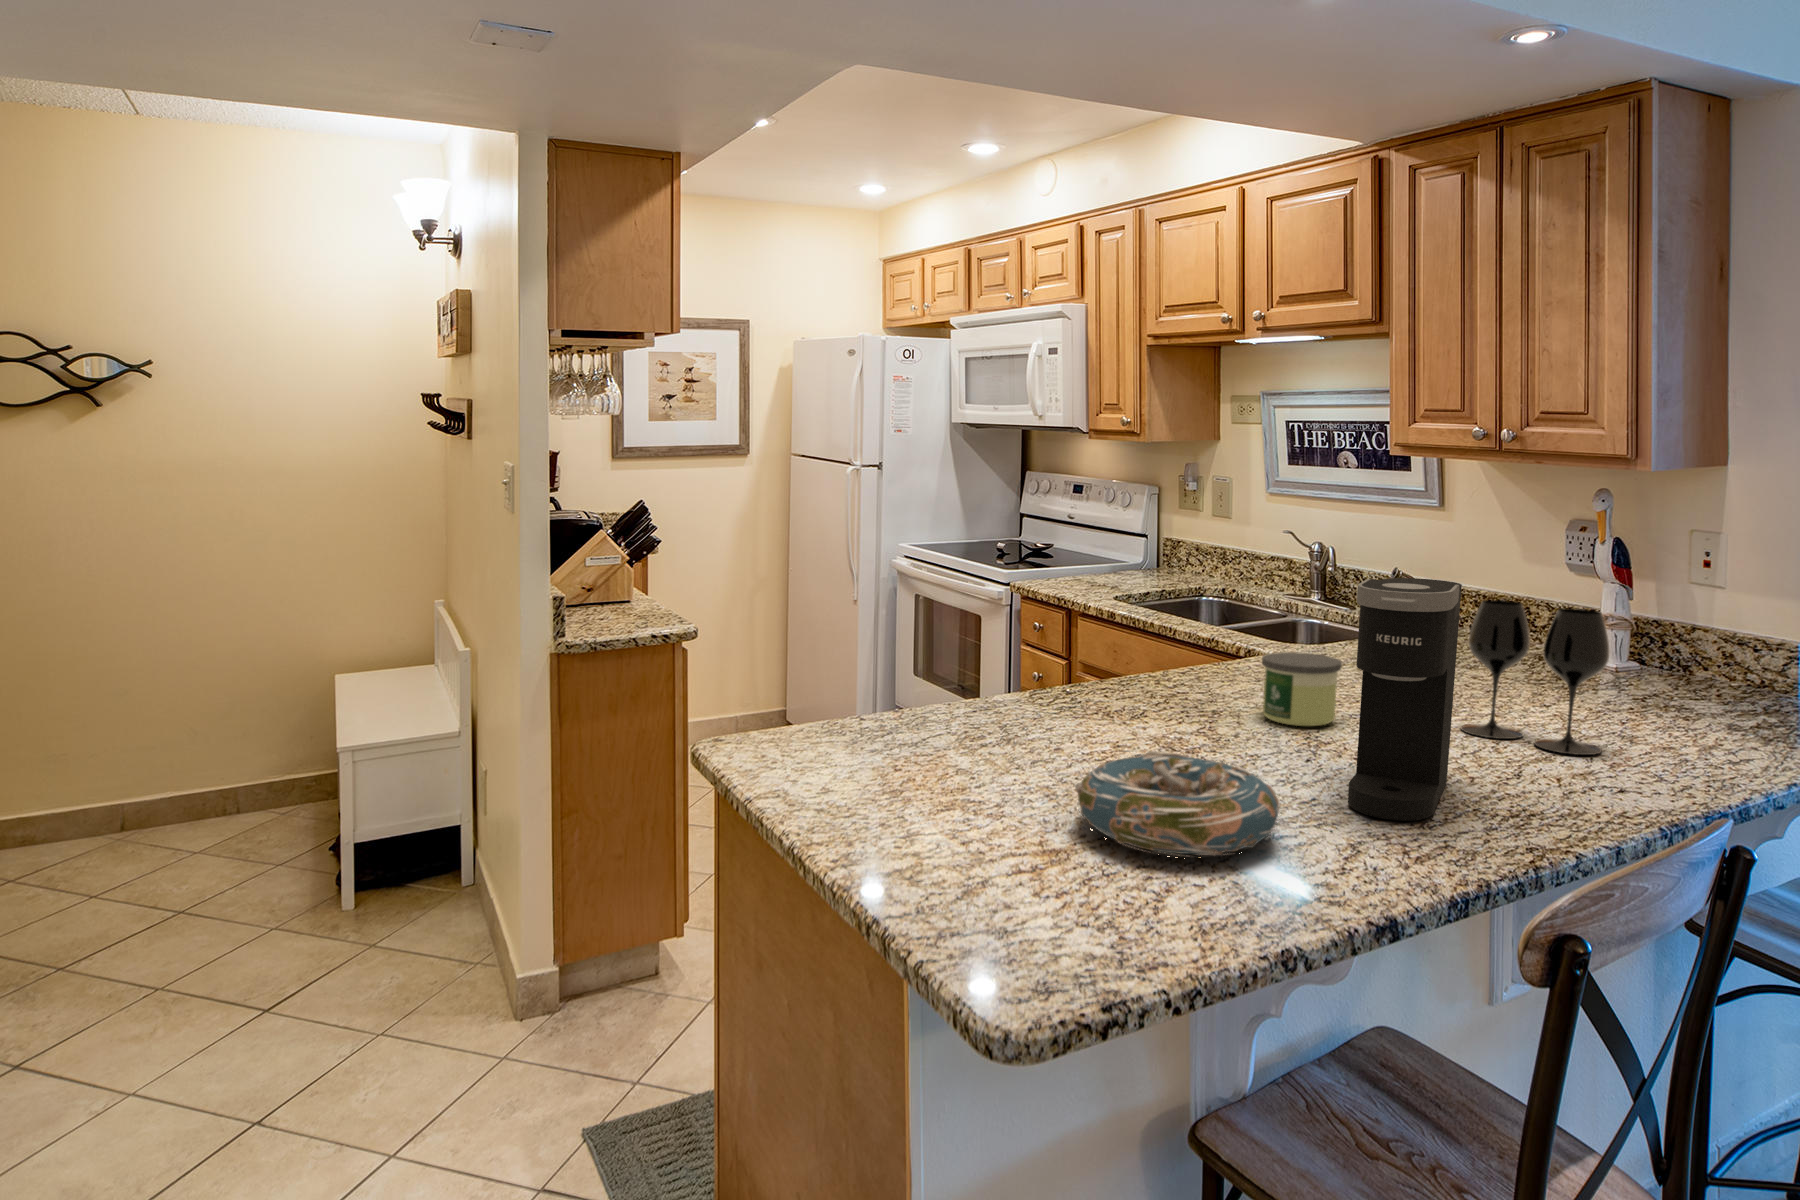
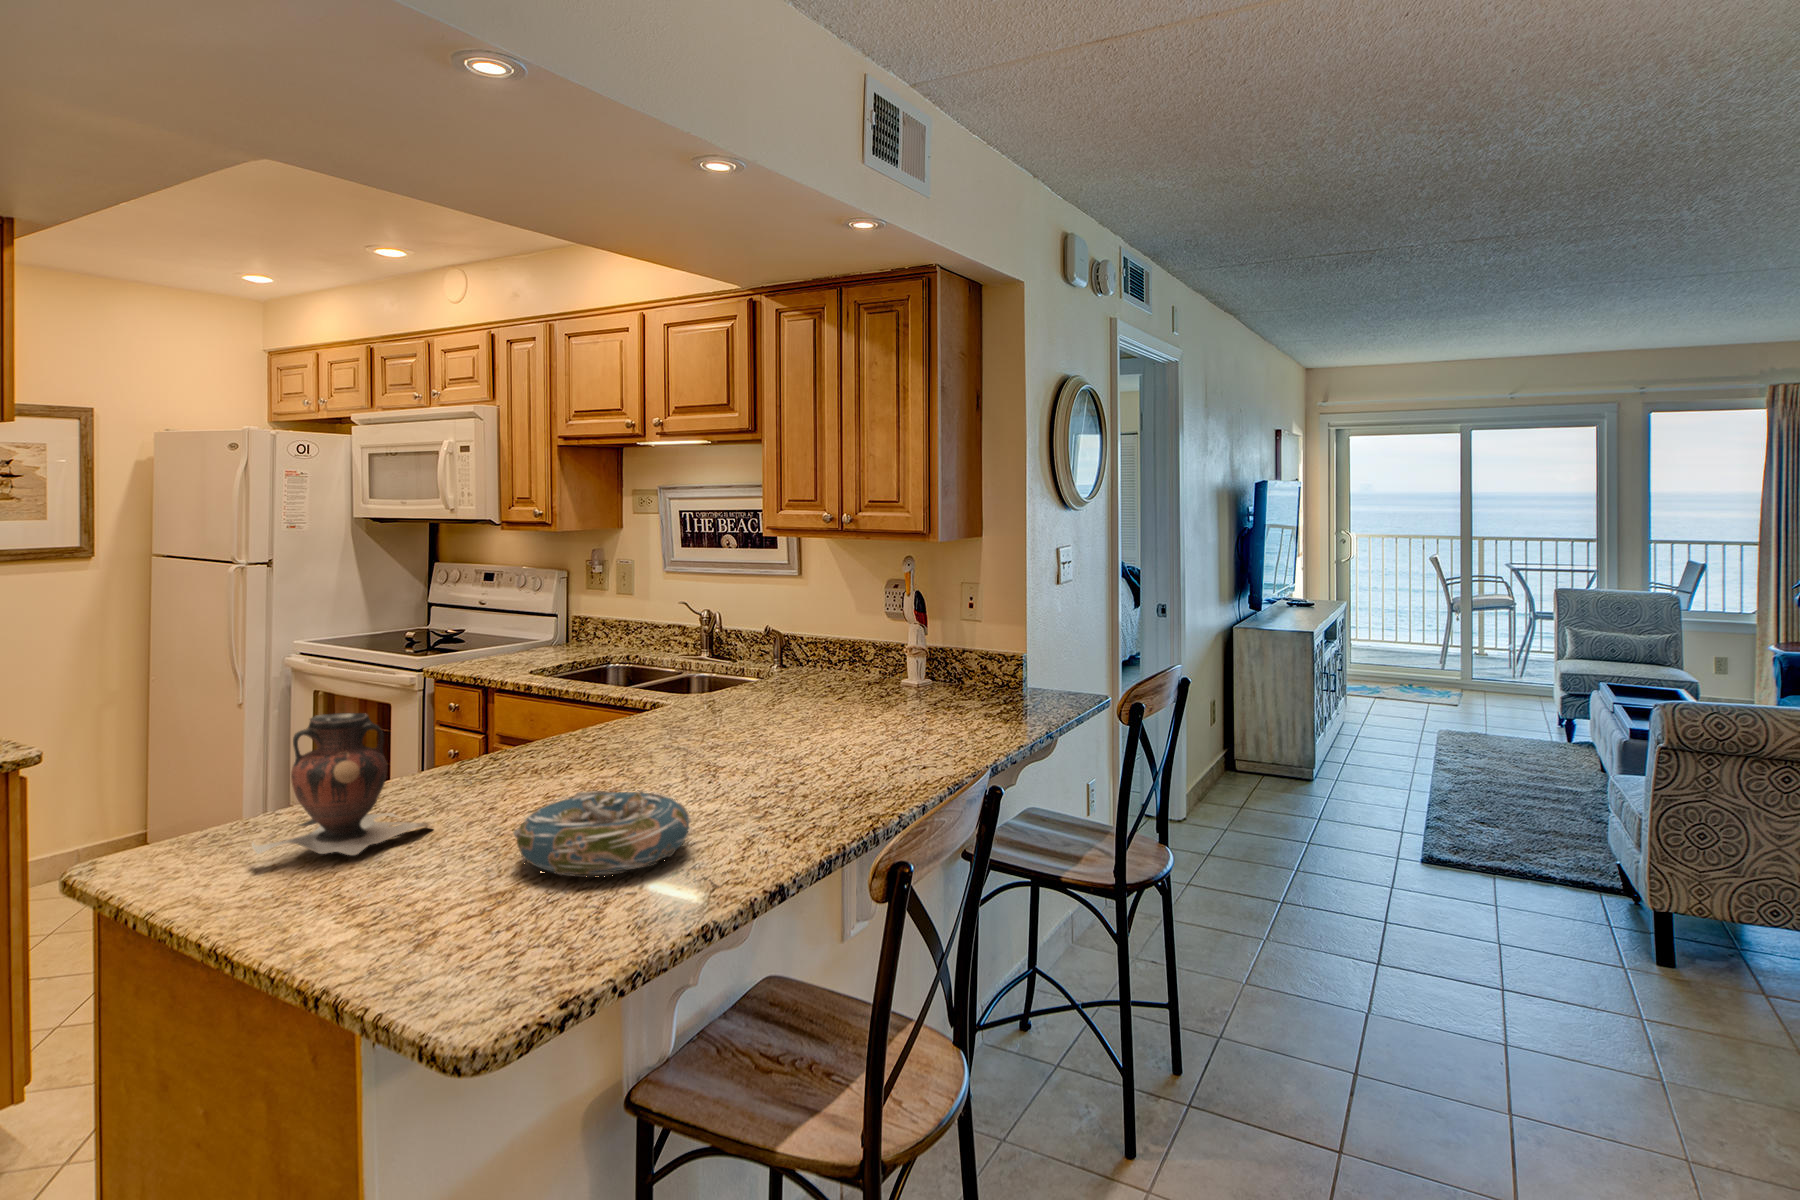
coffee maker: present [1348,578,1462,821] -> none [733,627,813,816]
wine glass: present [1461,600,1609,755] -> none [819,640,914,748]
vase: none [833,629,998,777] -> present [252,713,430,855]
candle: present [1262,652,1342,726] -> none [666,697,729,758]

